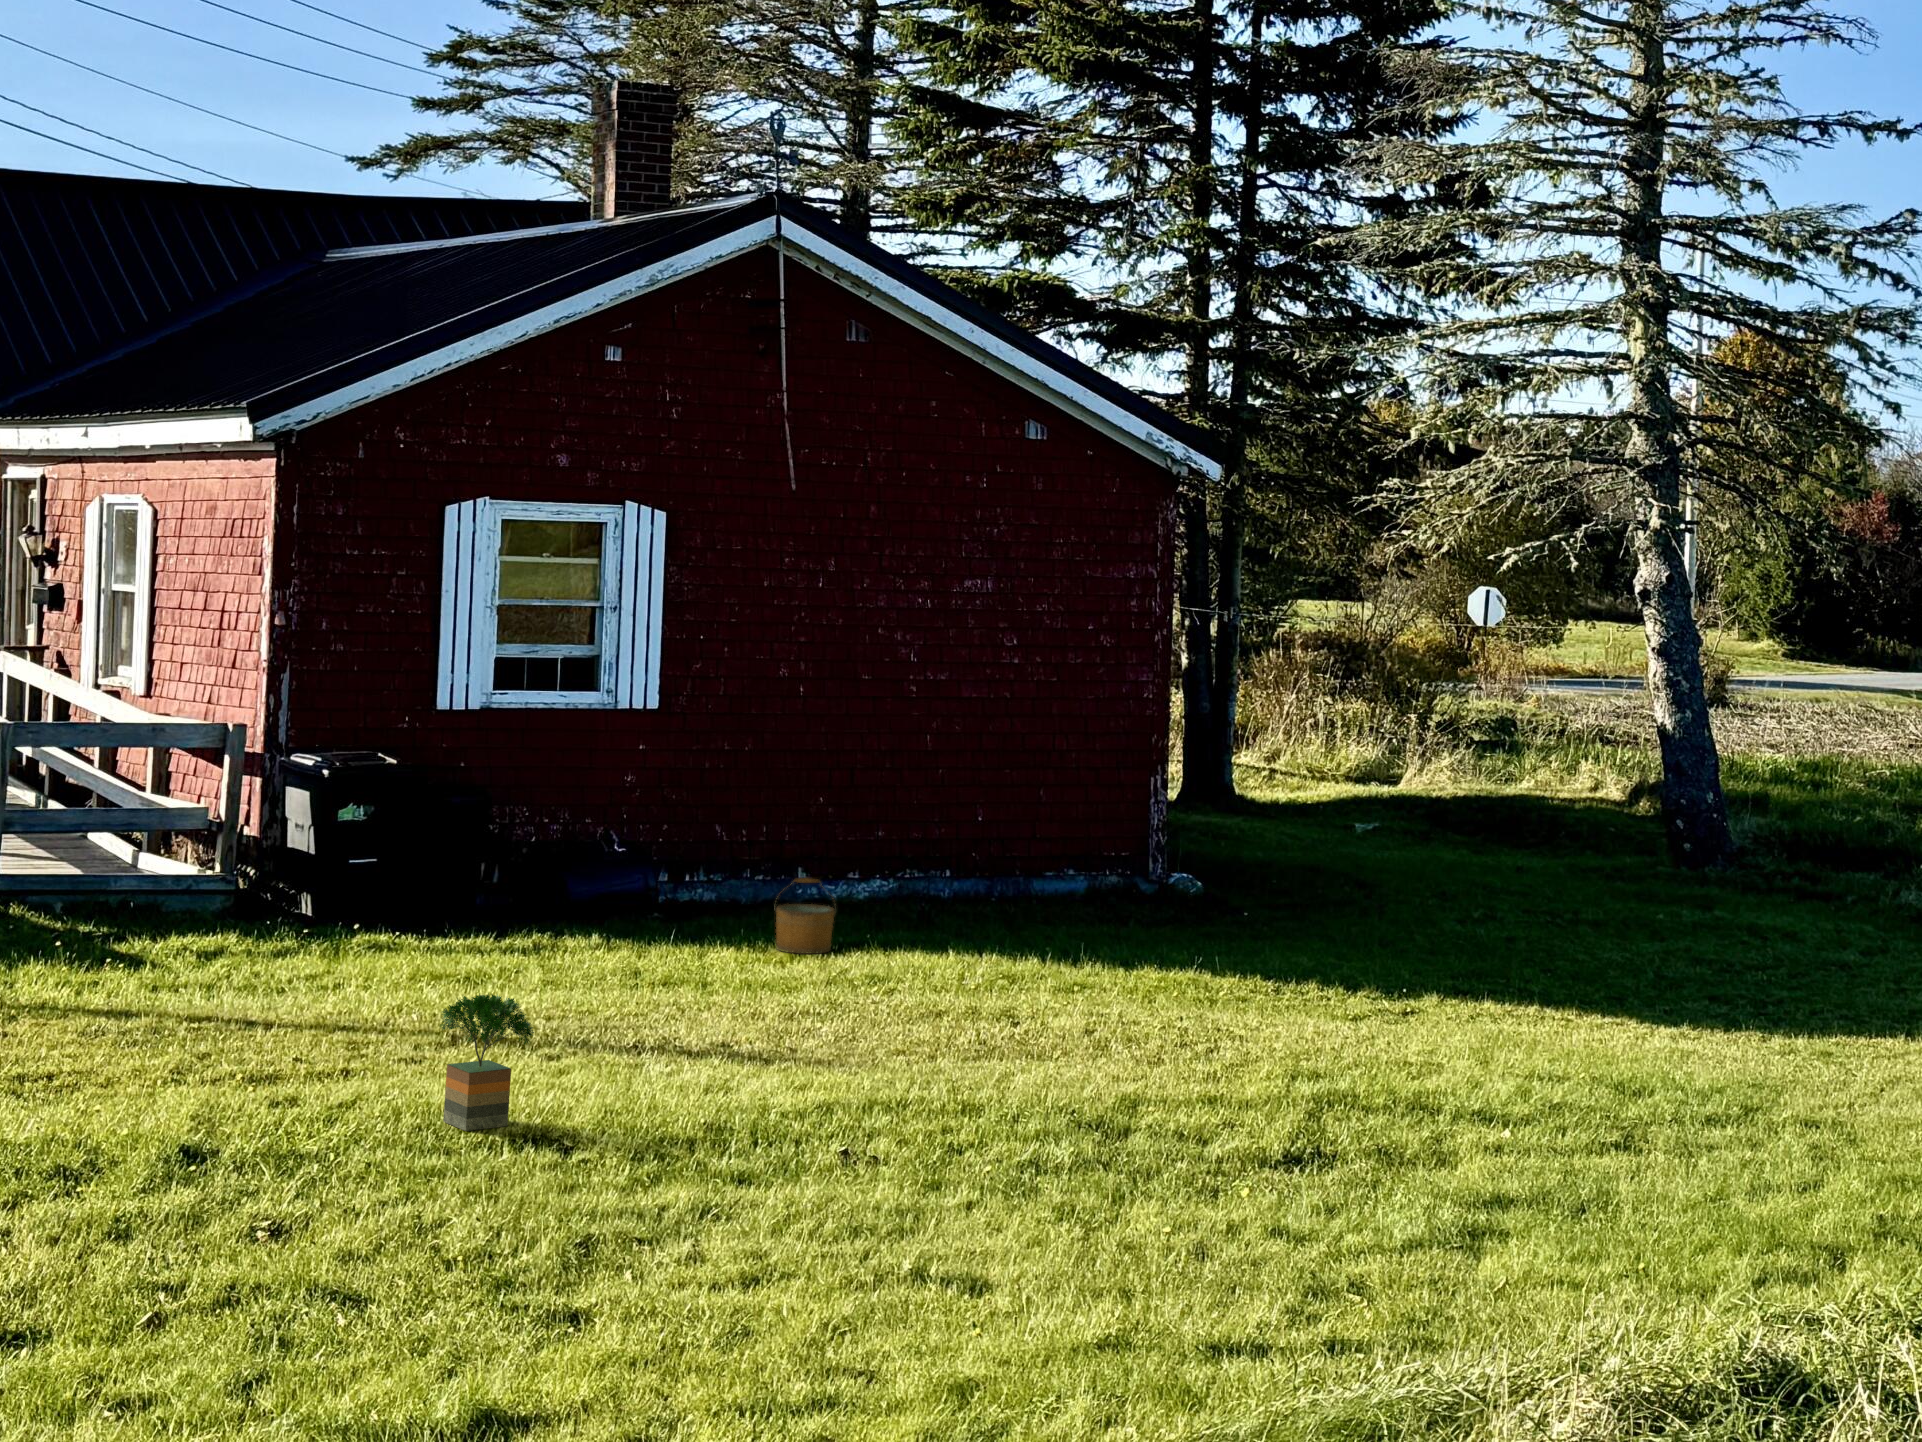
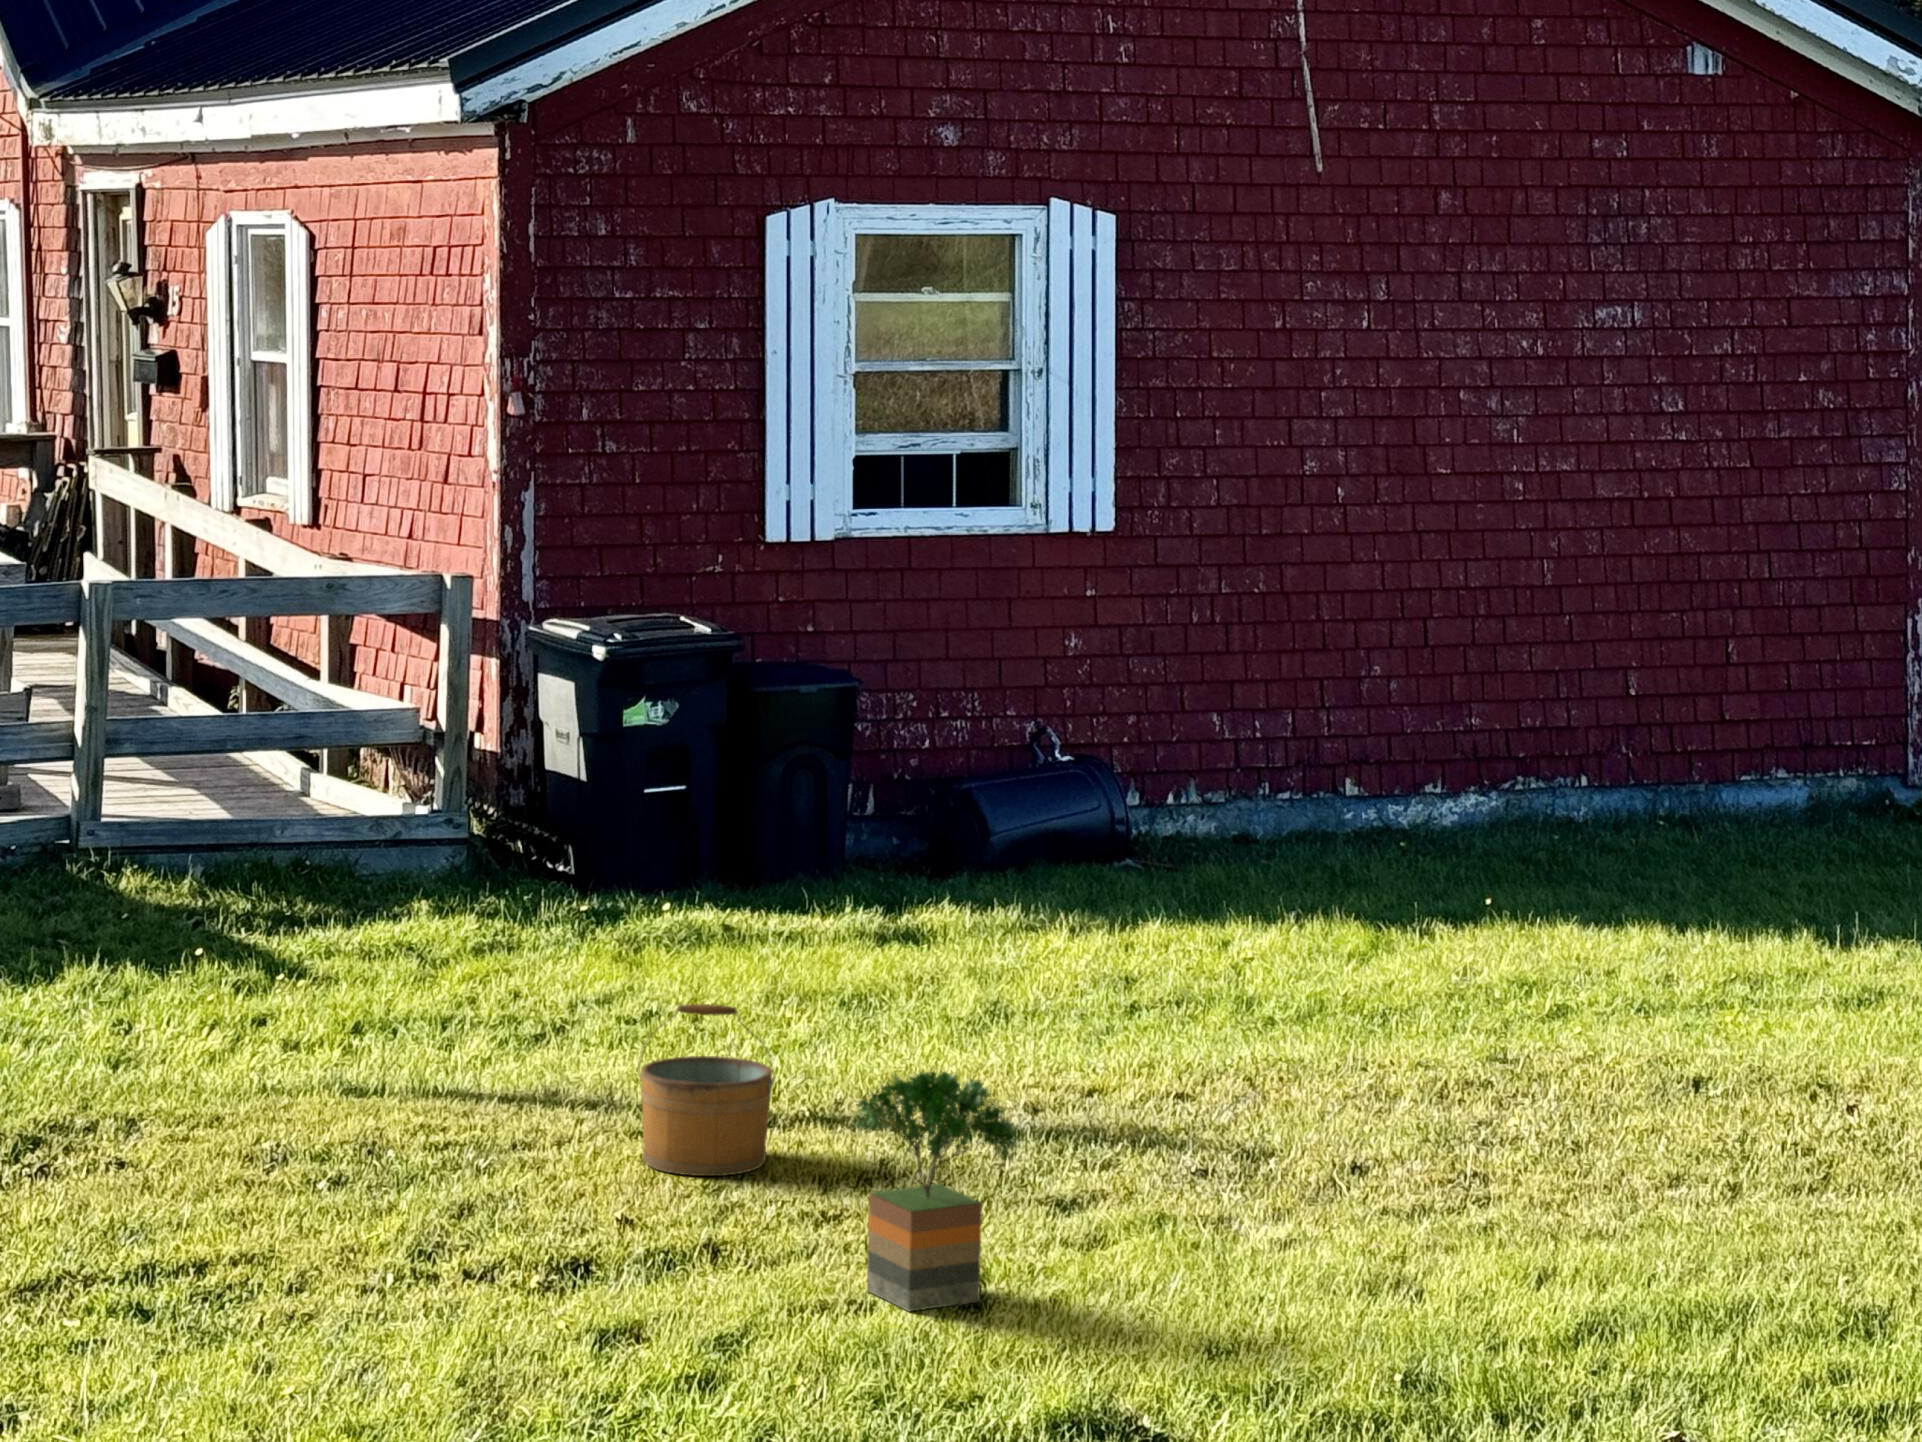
bucket: present [774,878,835,954] -> present [639,1004,774,1176]

